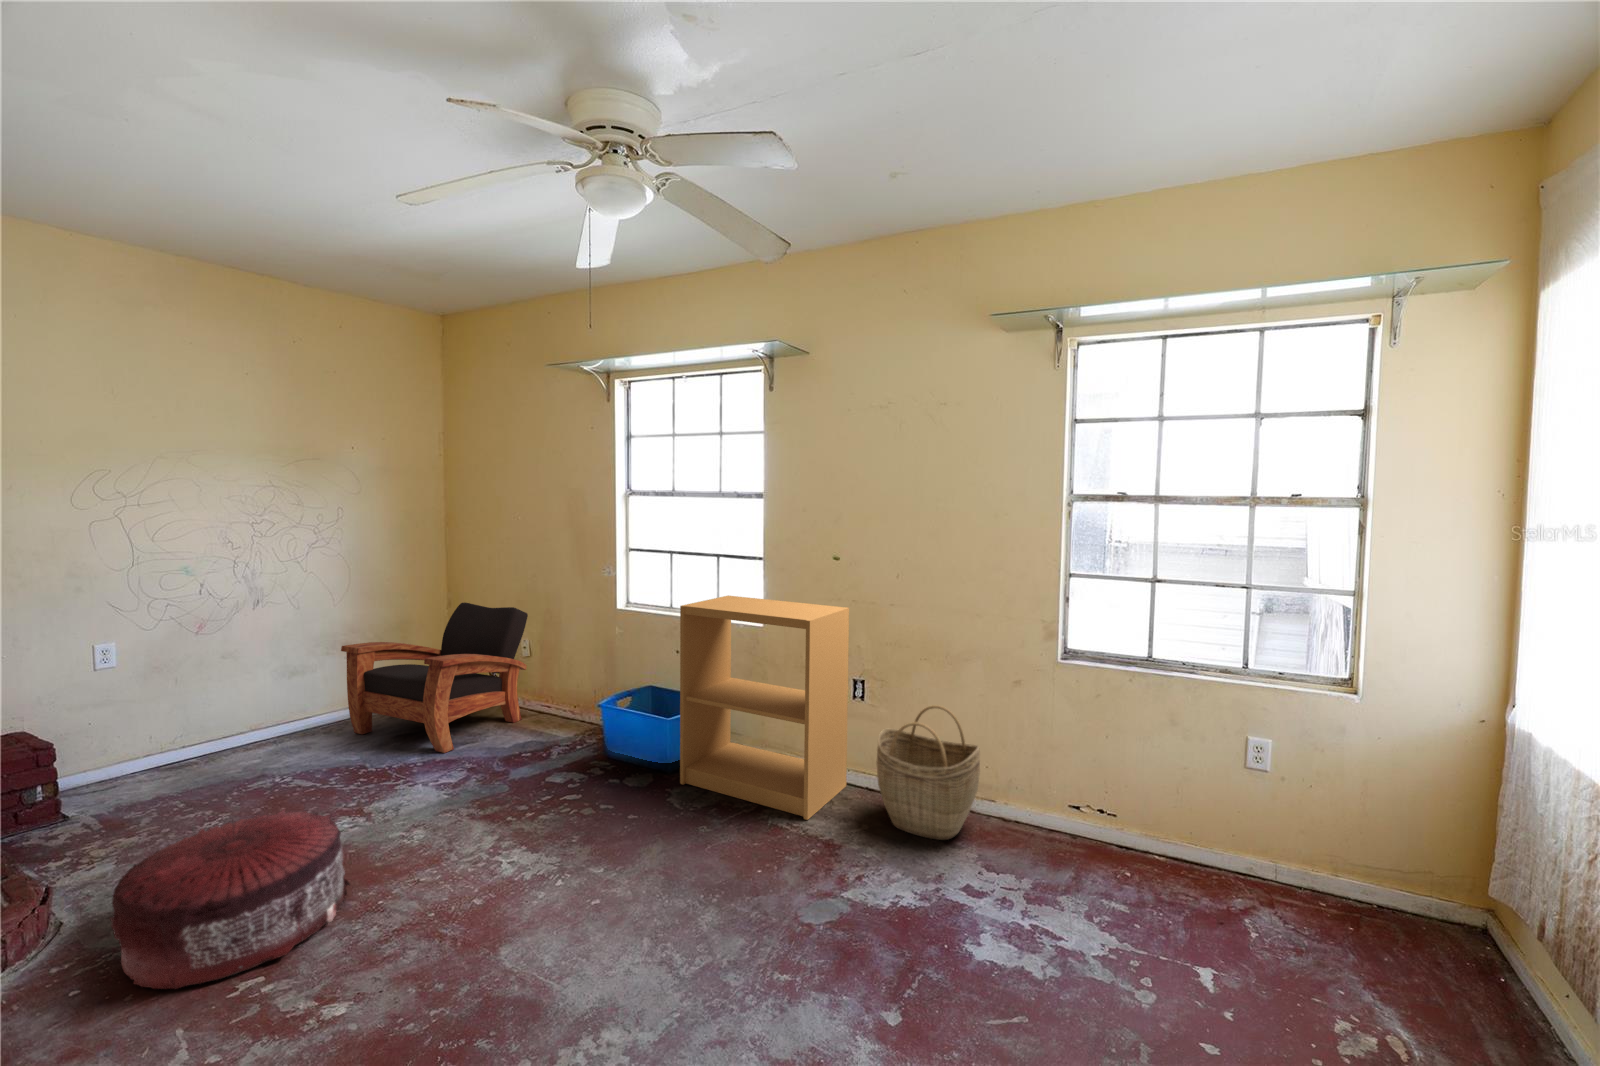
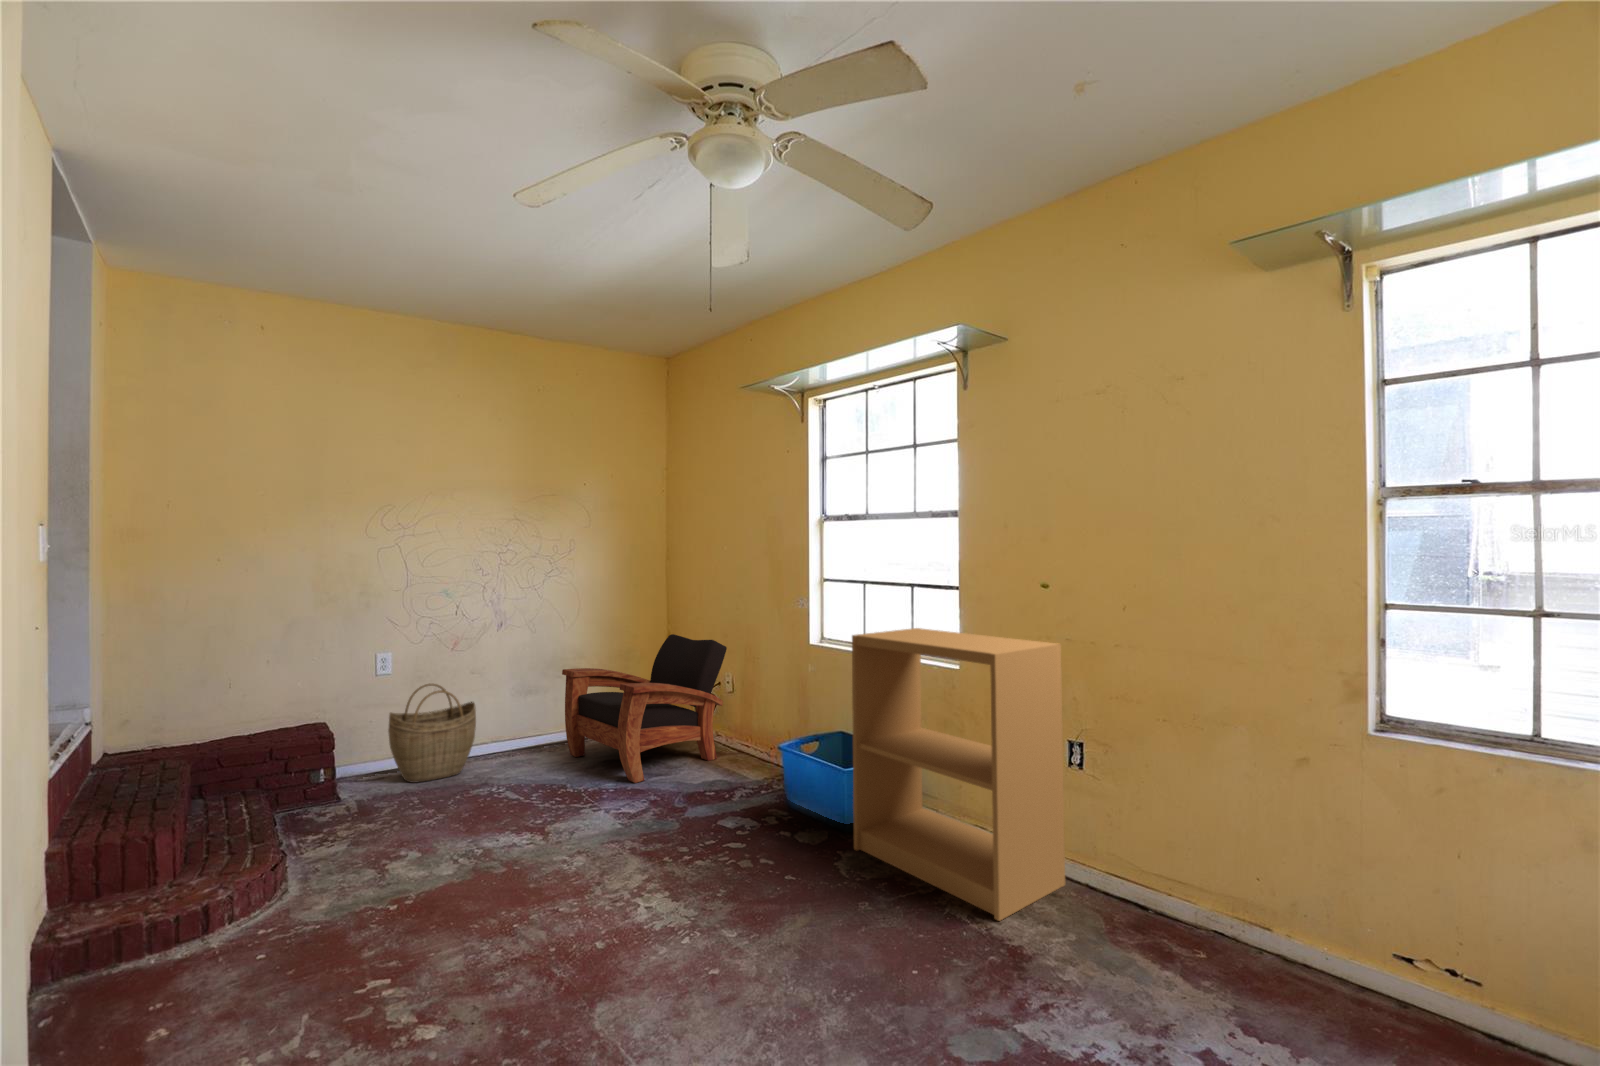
woven basket: present [876,705,980,840] -> present [388,684,476,783]
pouf: present [110,810,350,989] -> none [294,812,499,971]

